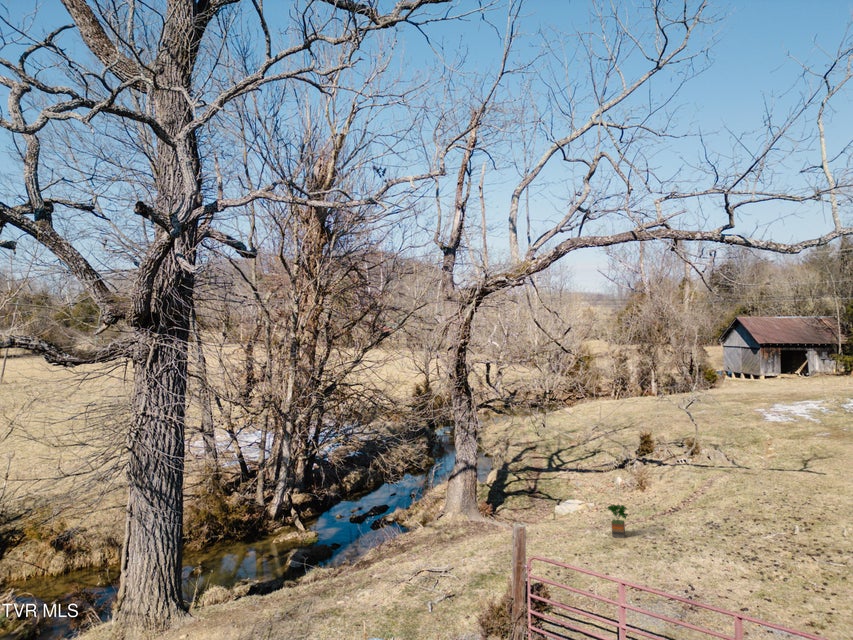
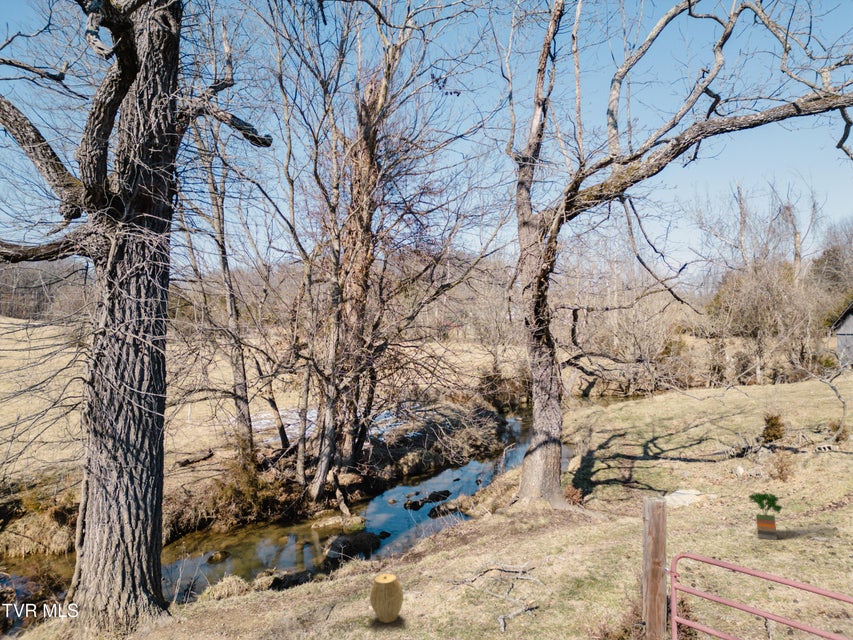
woven basket: none [339,578,362,611] -> present [370,574,403,623]

